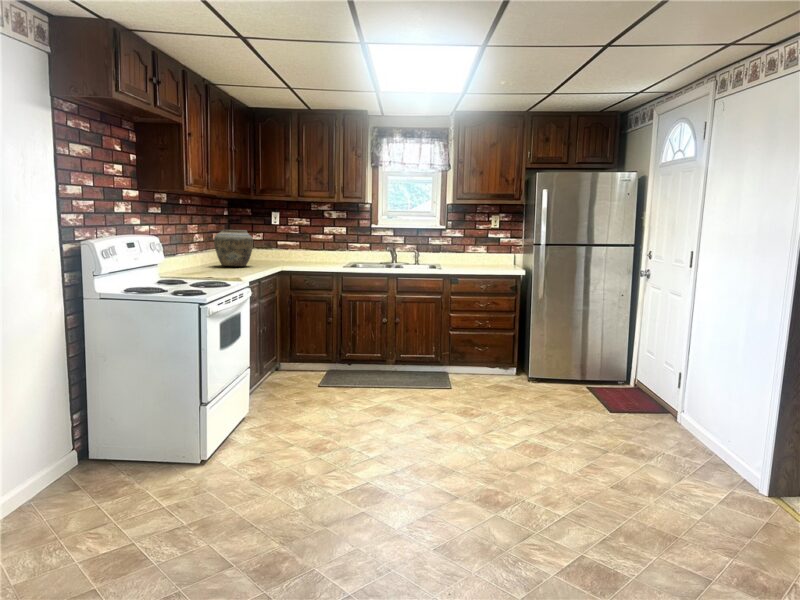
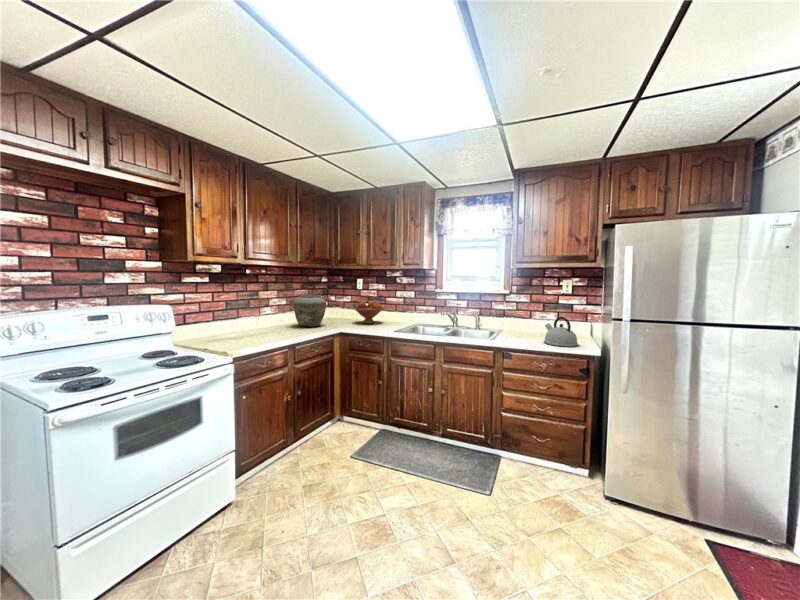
fruit bowl: none [277,238,311,264] -> present [354,301,383,324]
kettle: none [481,247,508,271] -> present [544,317,578,347]

